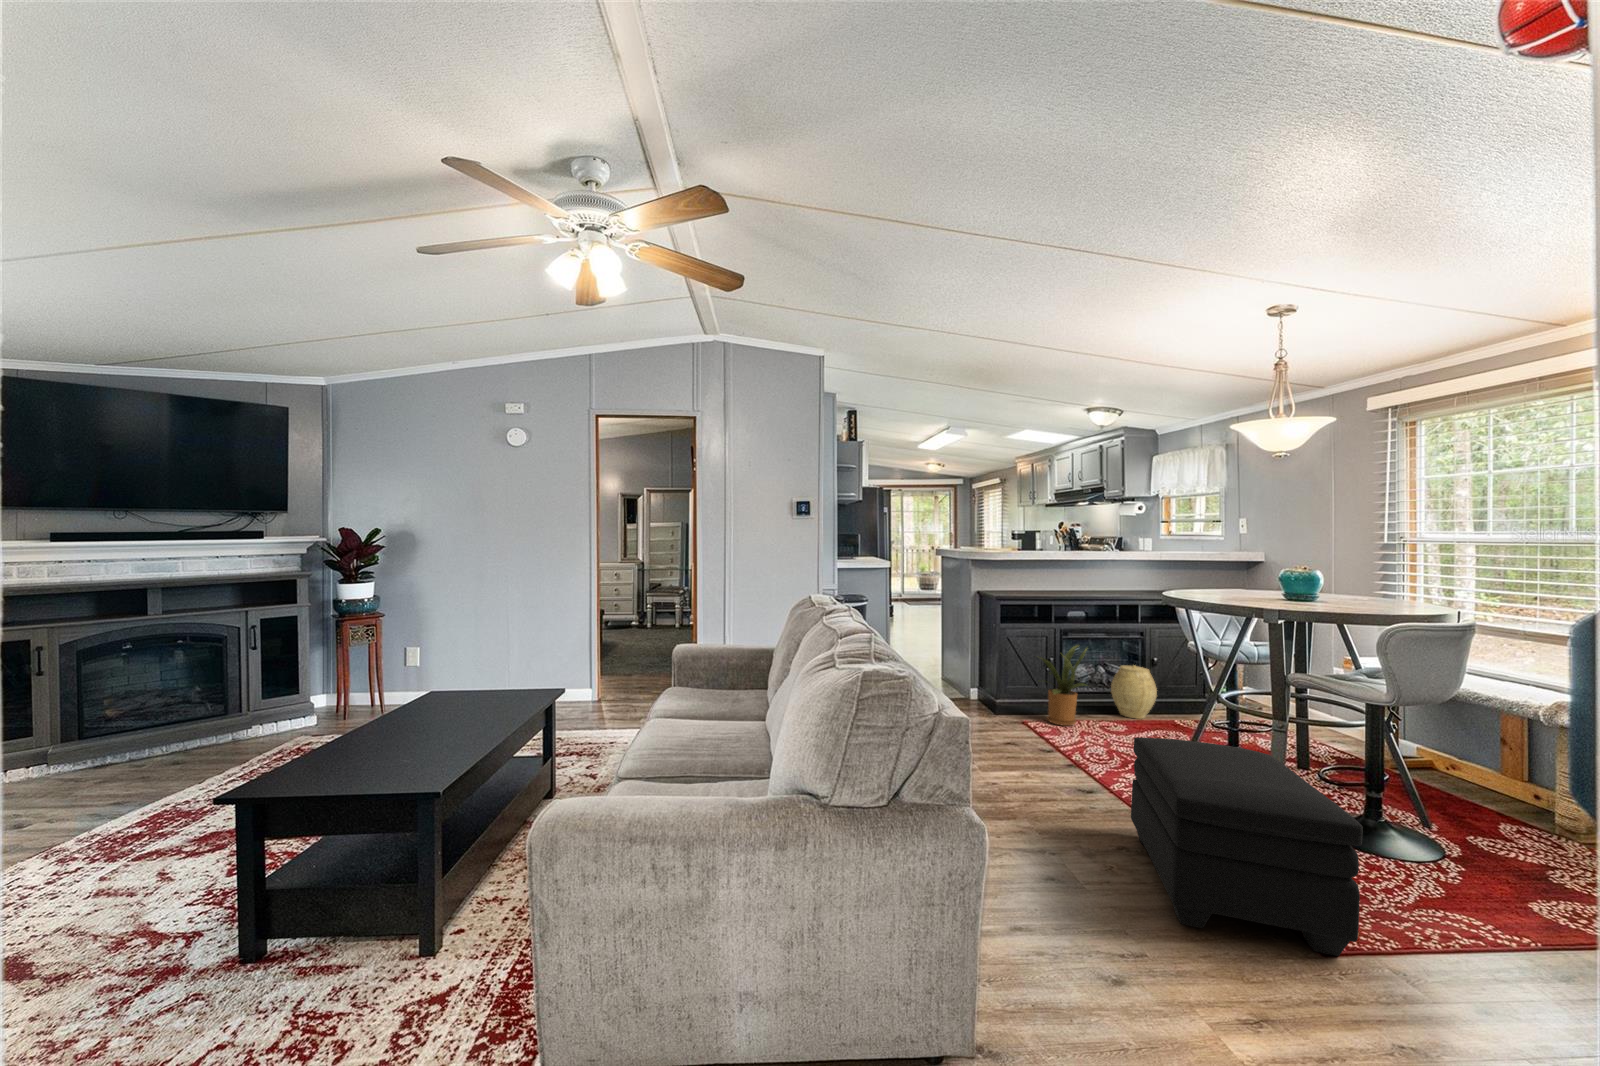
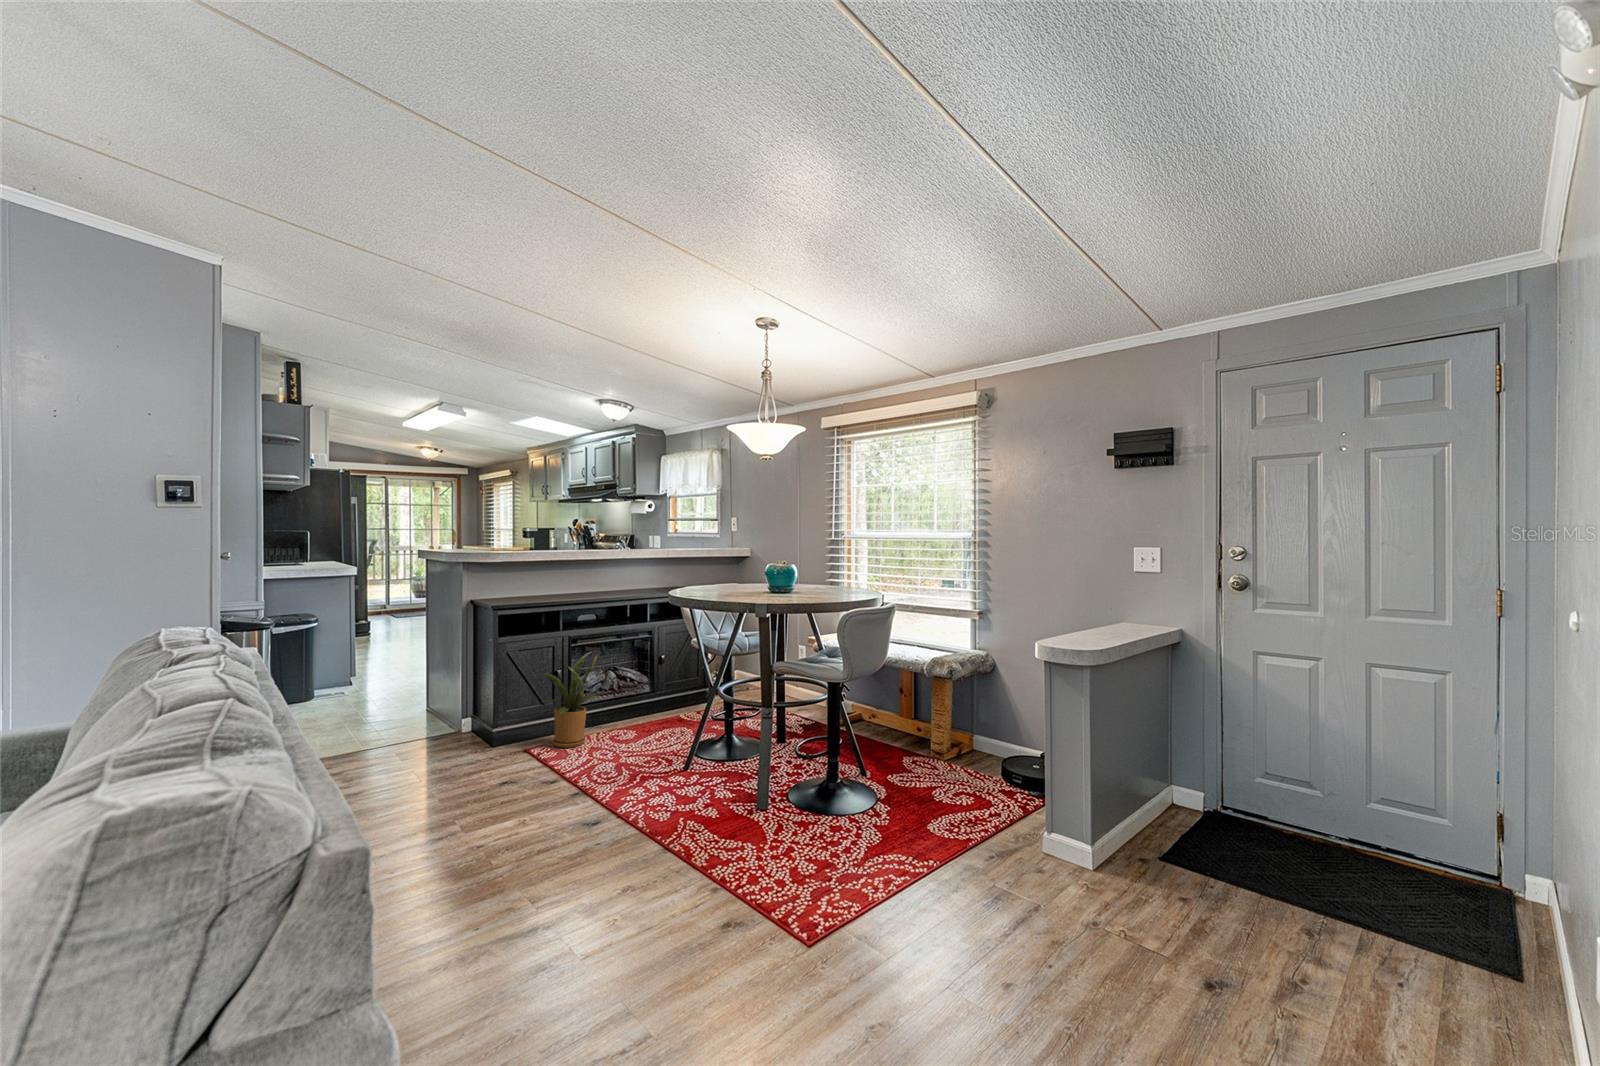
woven basket: present [1111,666,1157,719] -> none [622,668,665,723]
ottoman: present [1131,738,1363,956] -> none [638,746,834,963]

